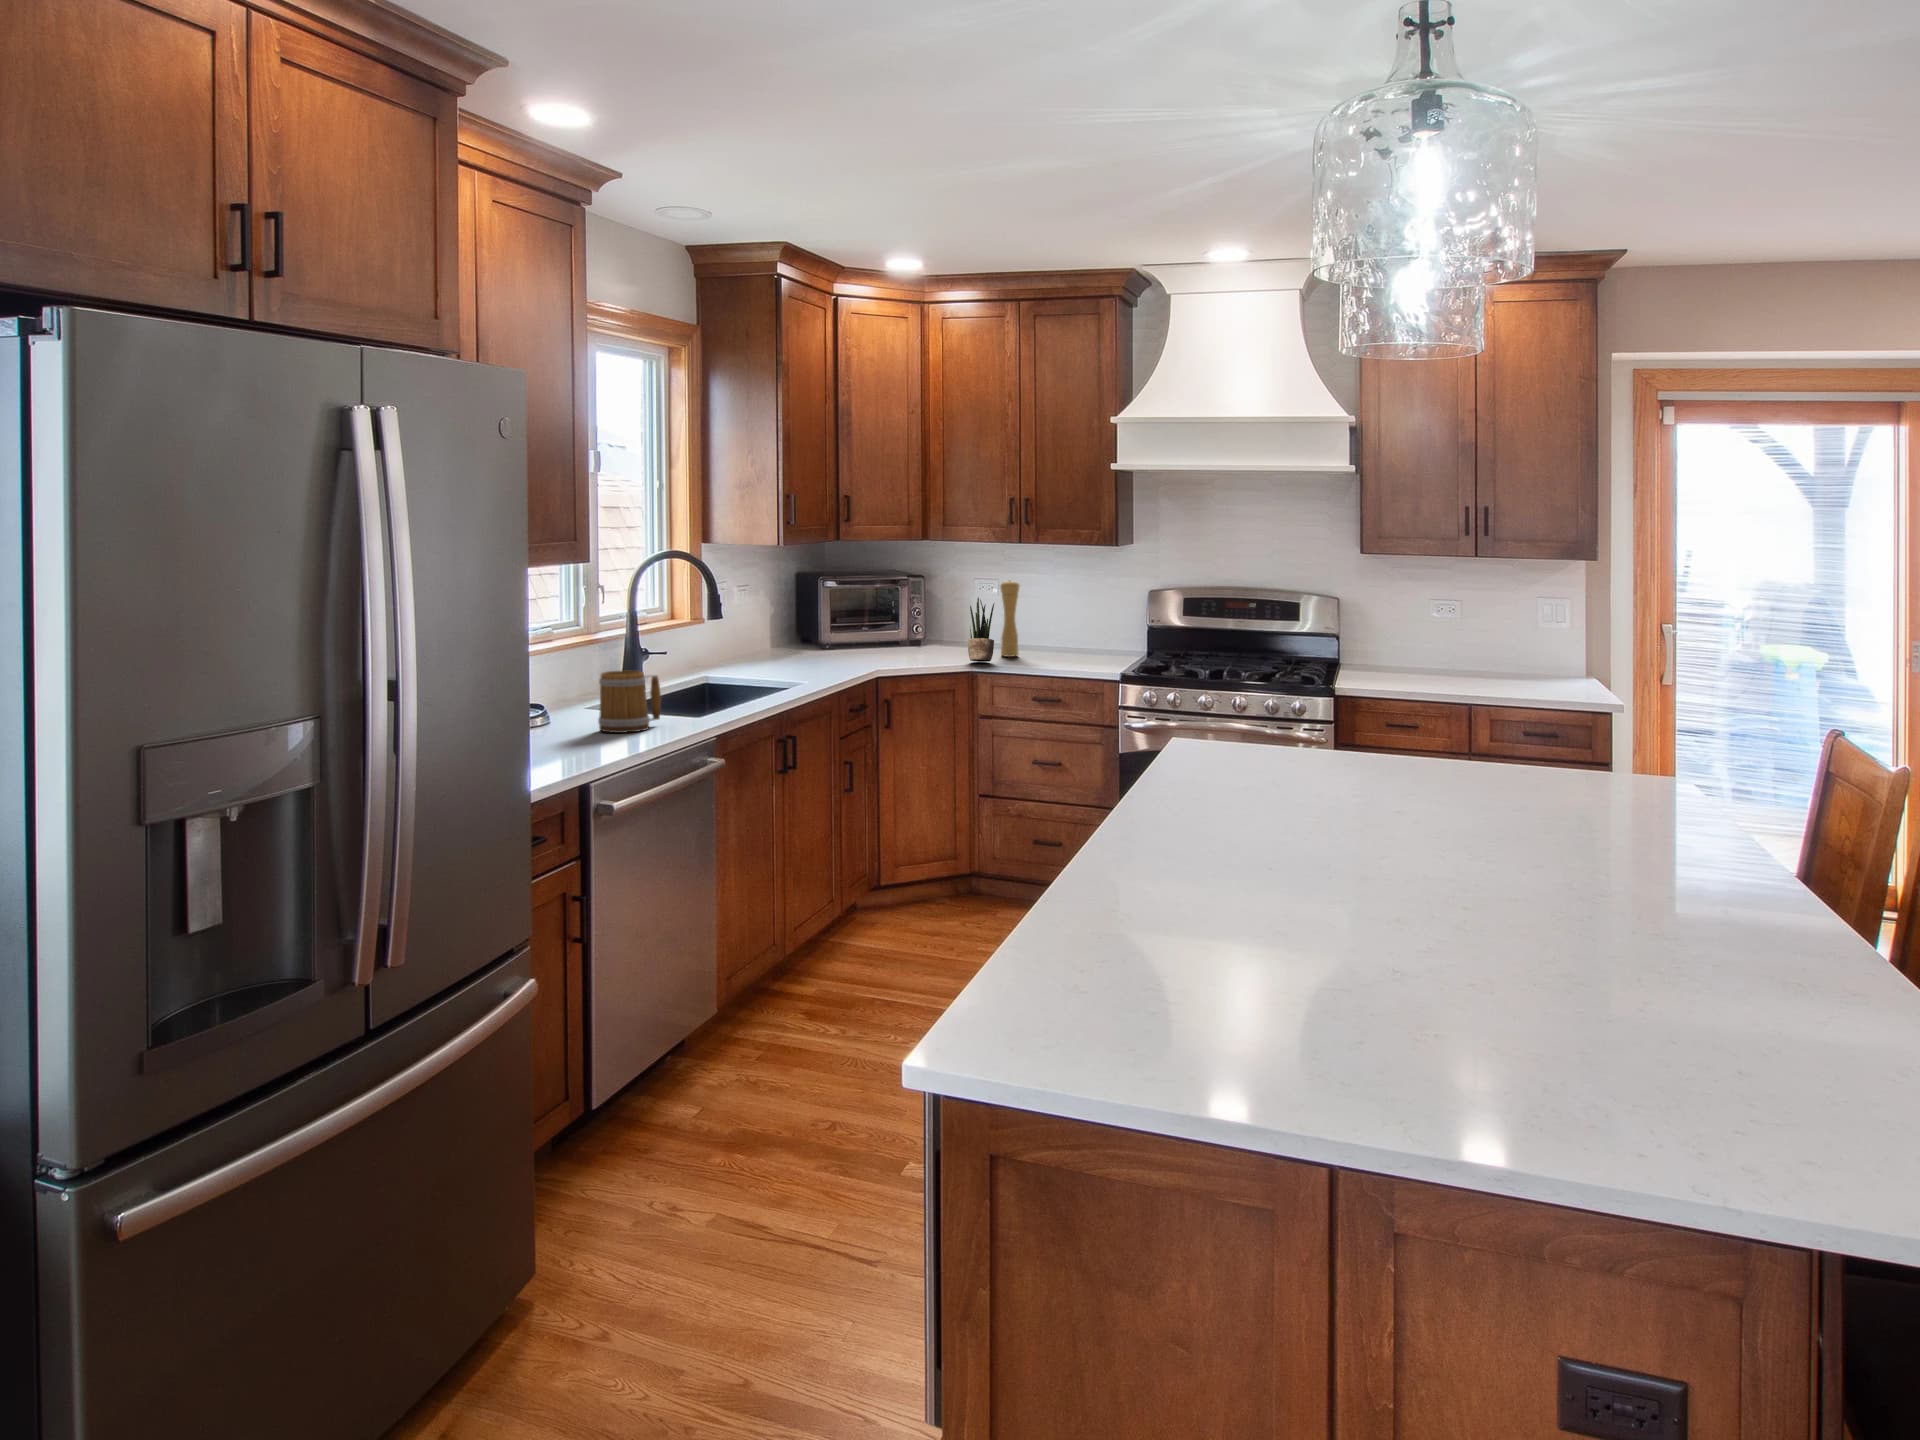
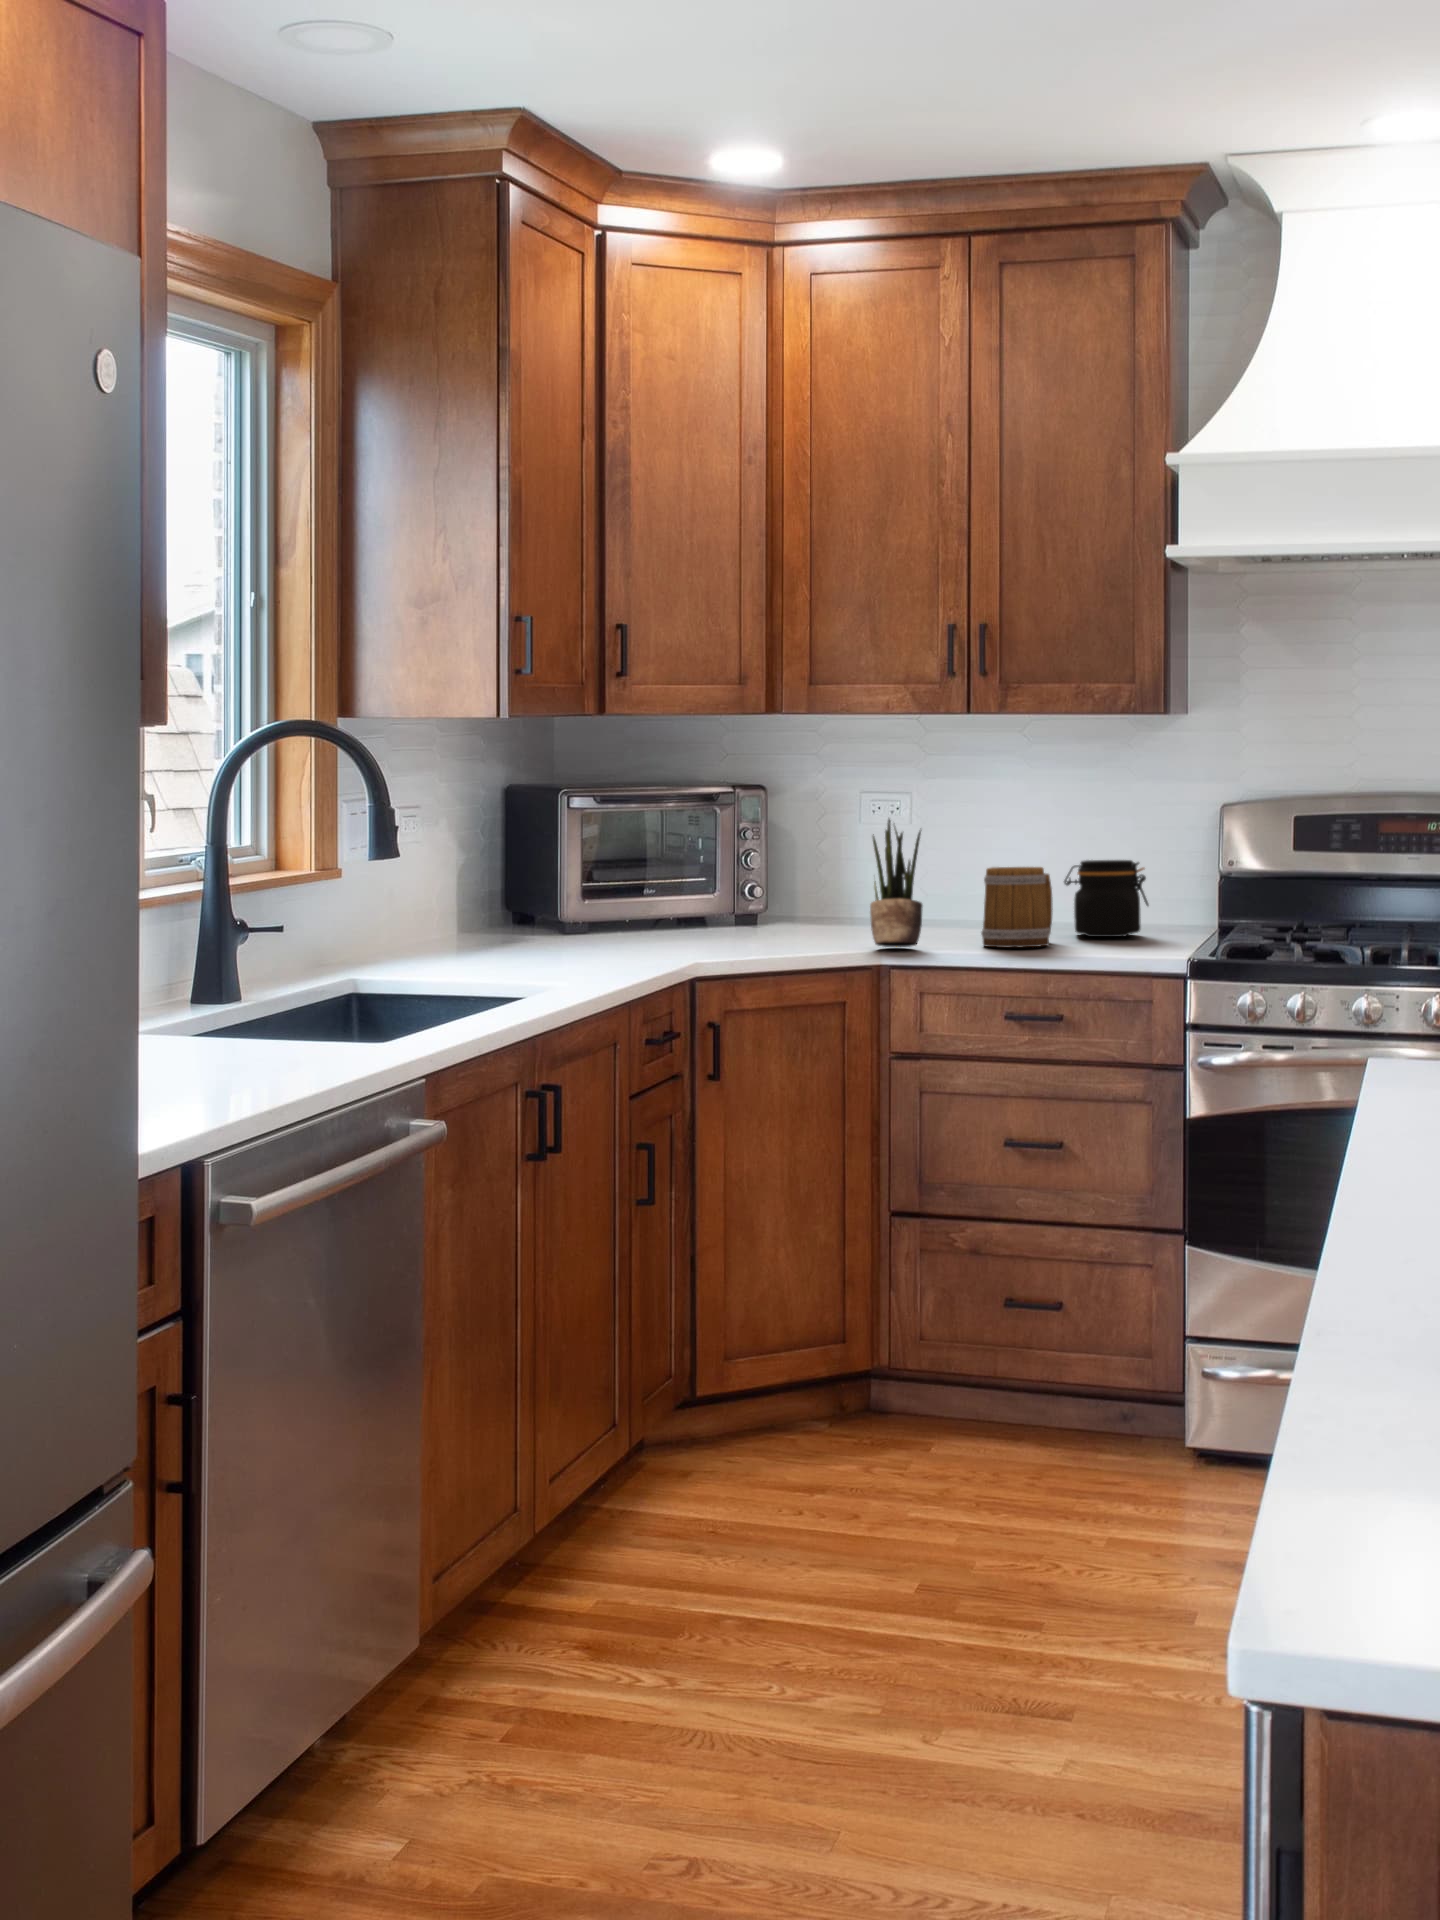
pepper mill: present [1000,581,1019,657] -> none [928,786,966,938]
jar: none [1068,618,1110,658] -> present [1064,860,1149,937]
mug: present [598,670,661,733] -> present [981,867,1053,947]

